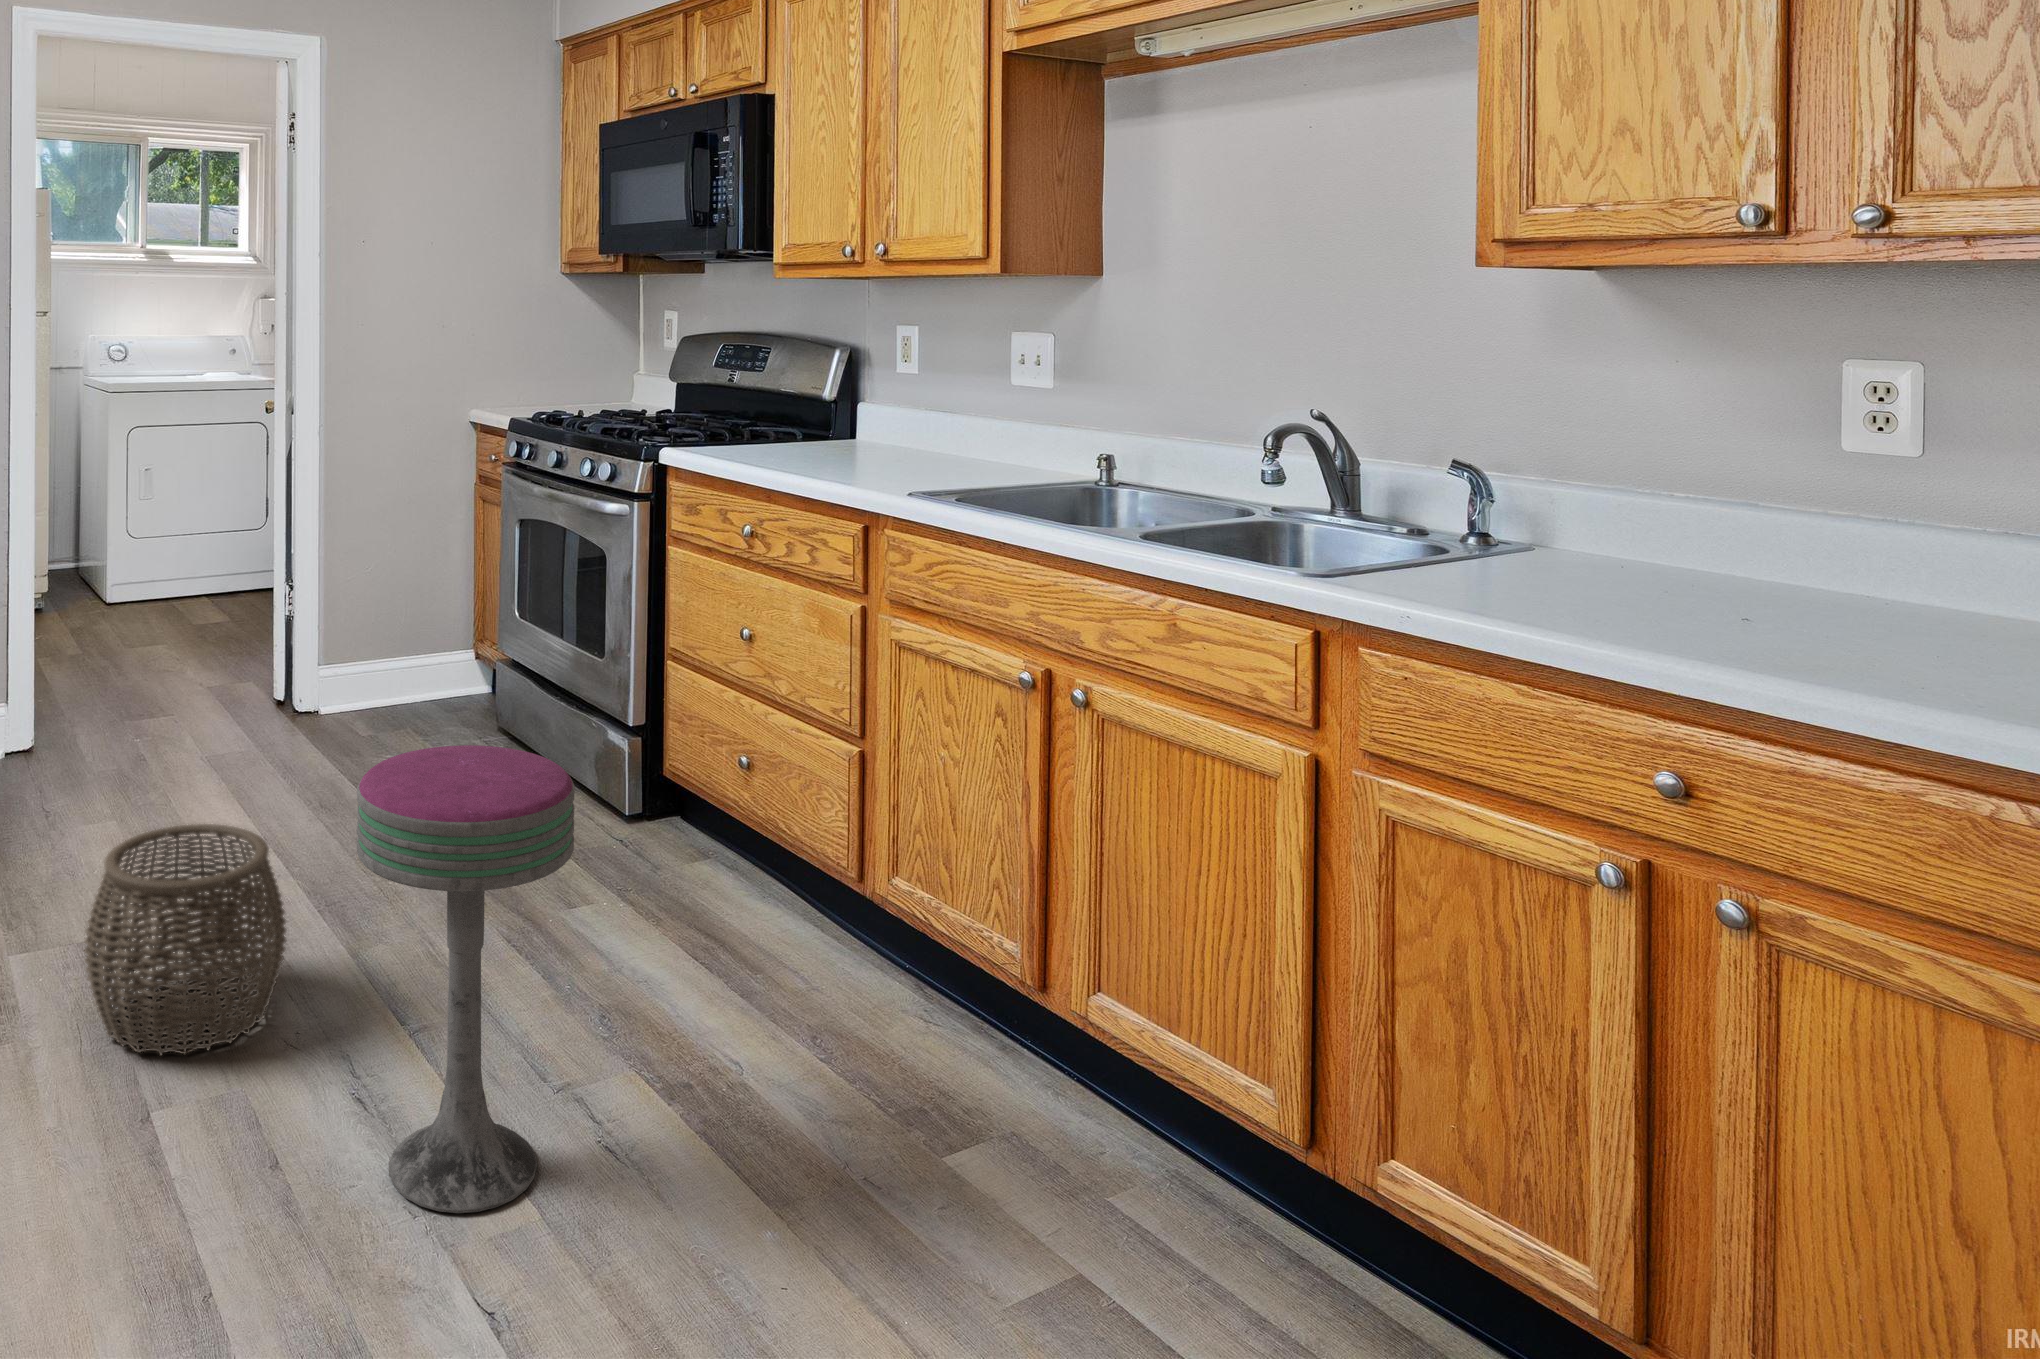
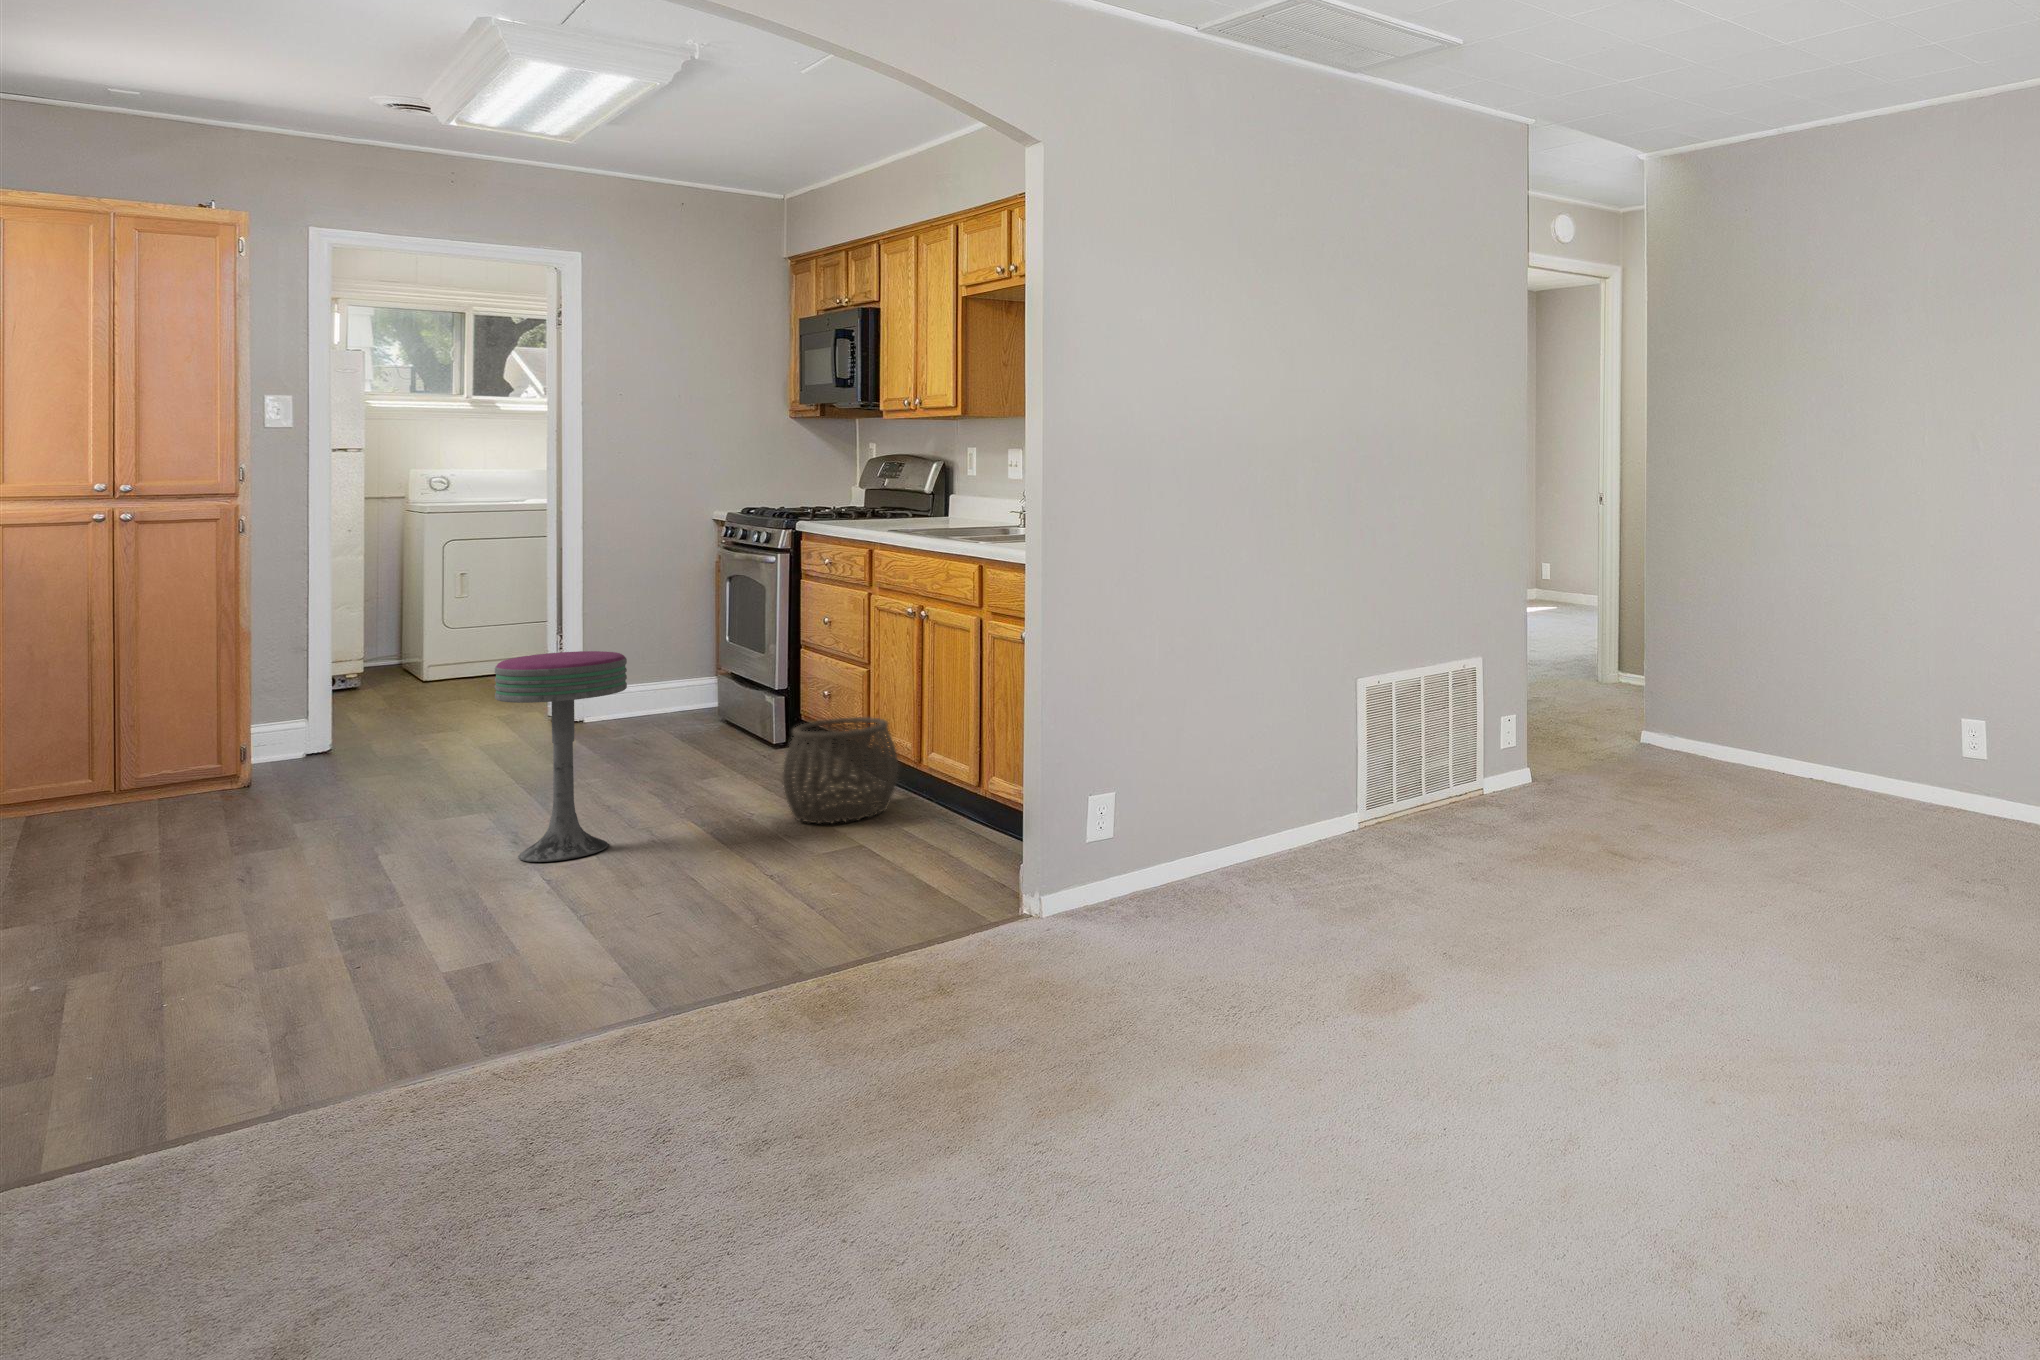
woven basket: present [84,824,287,1055] -> present [783,717,898,824]

